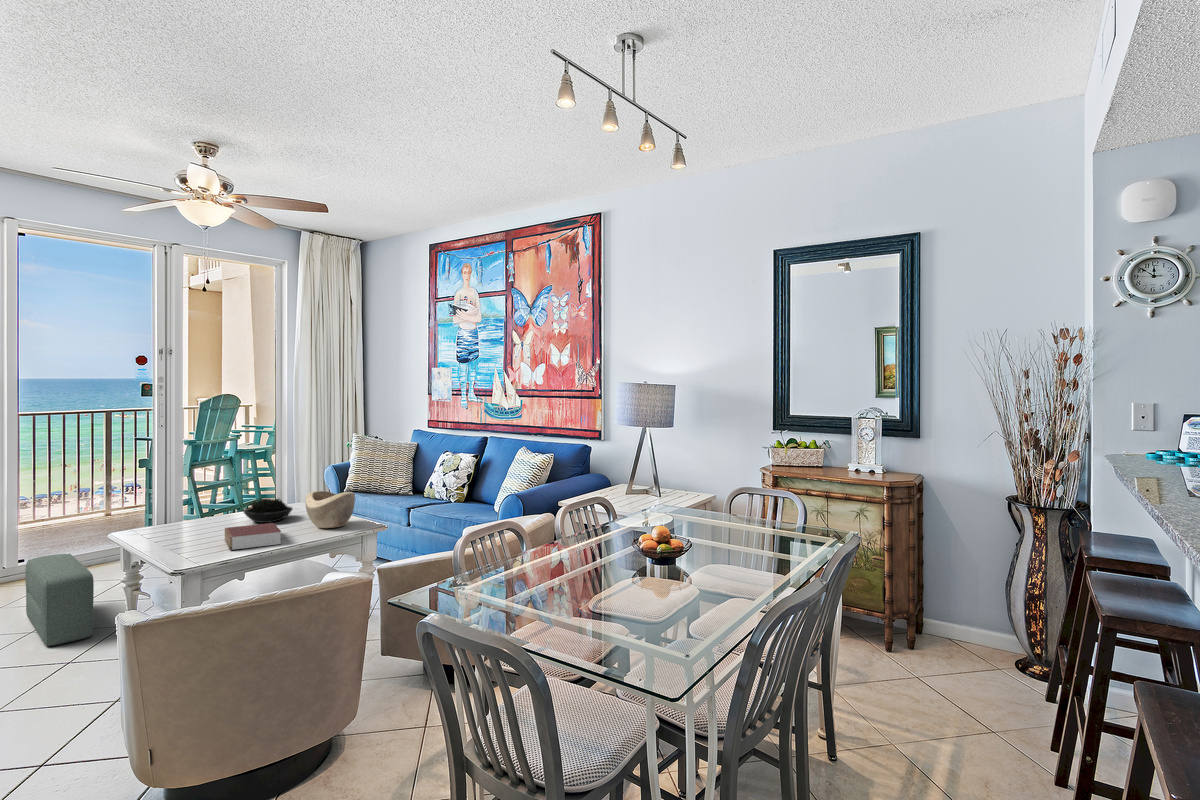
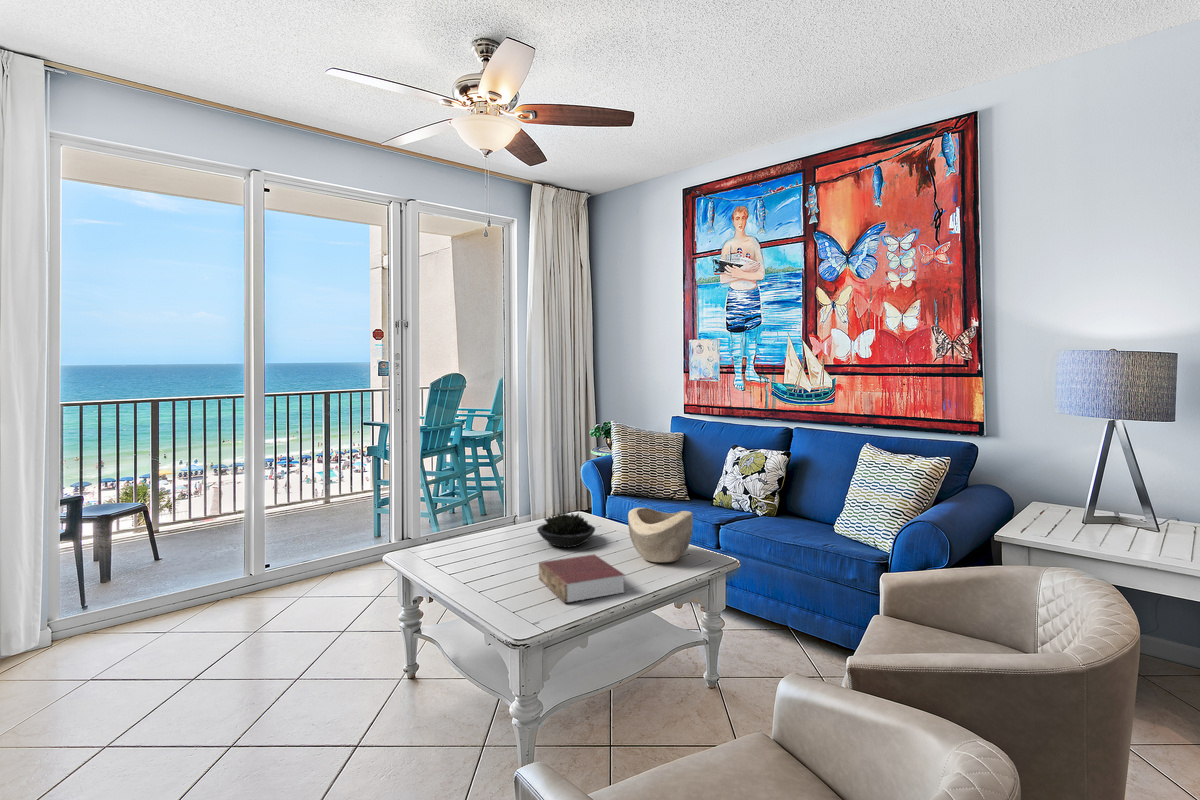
pouf: present [25,554,94,646] -> none [287,573,373,708]

